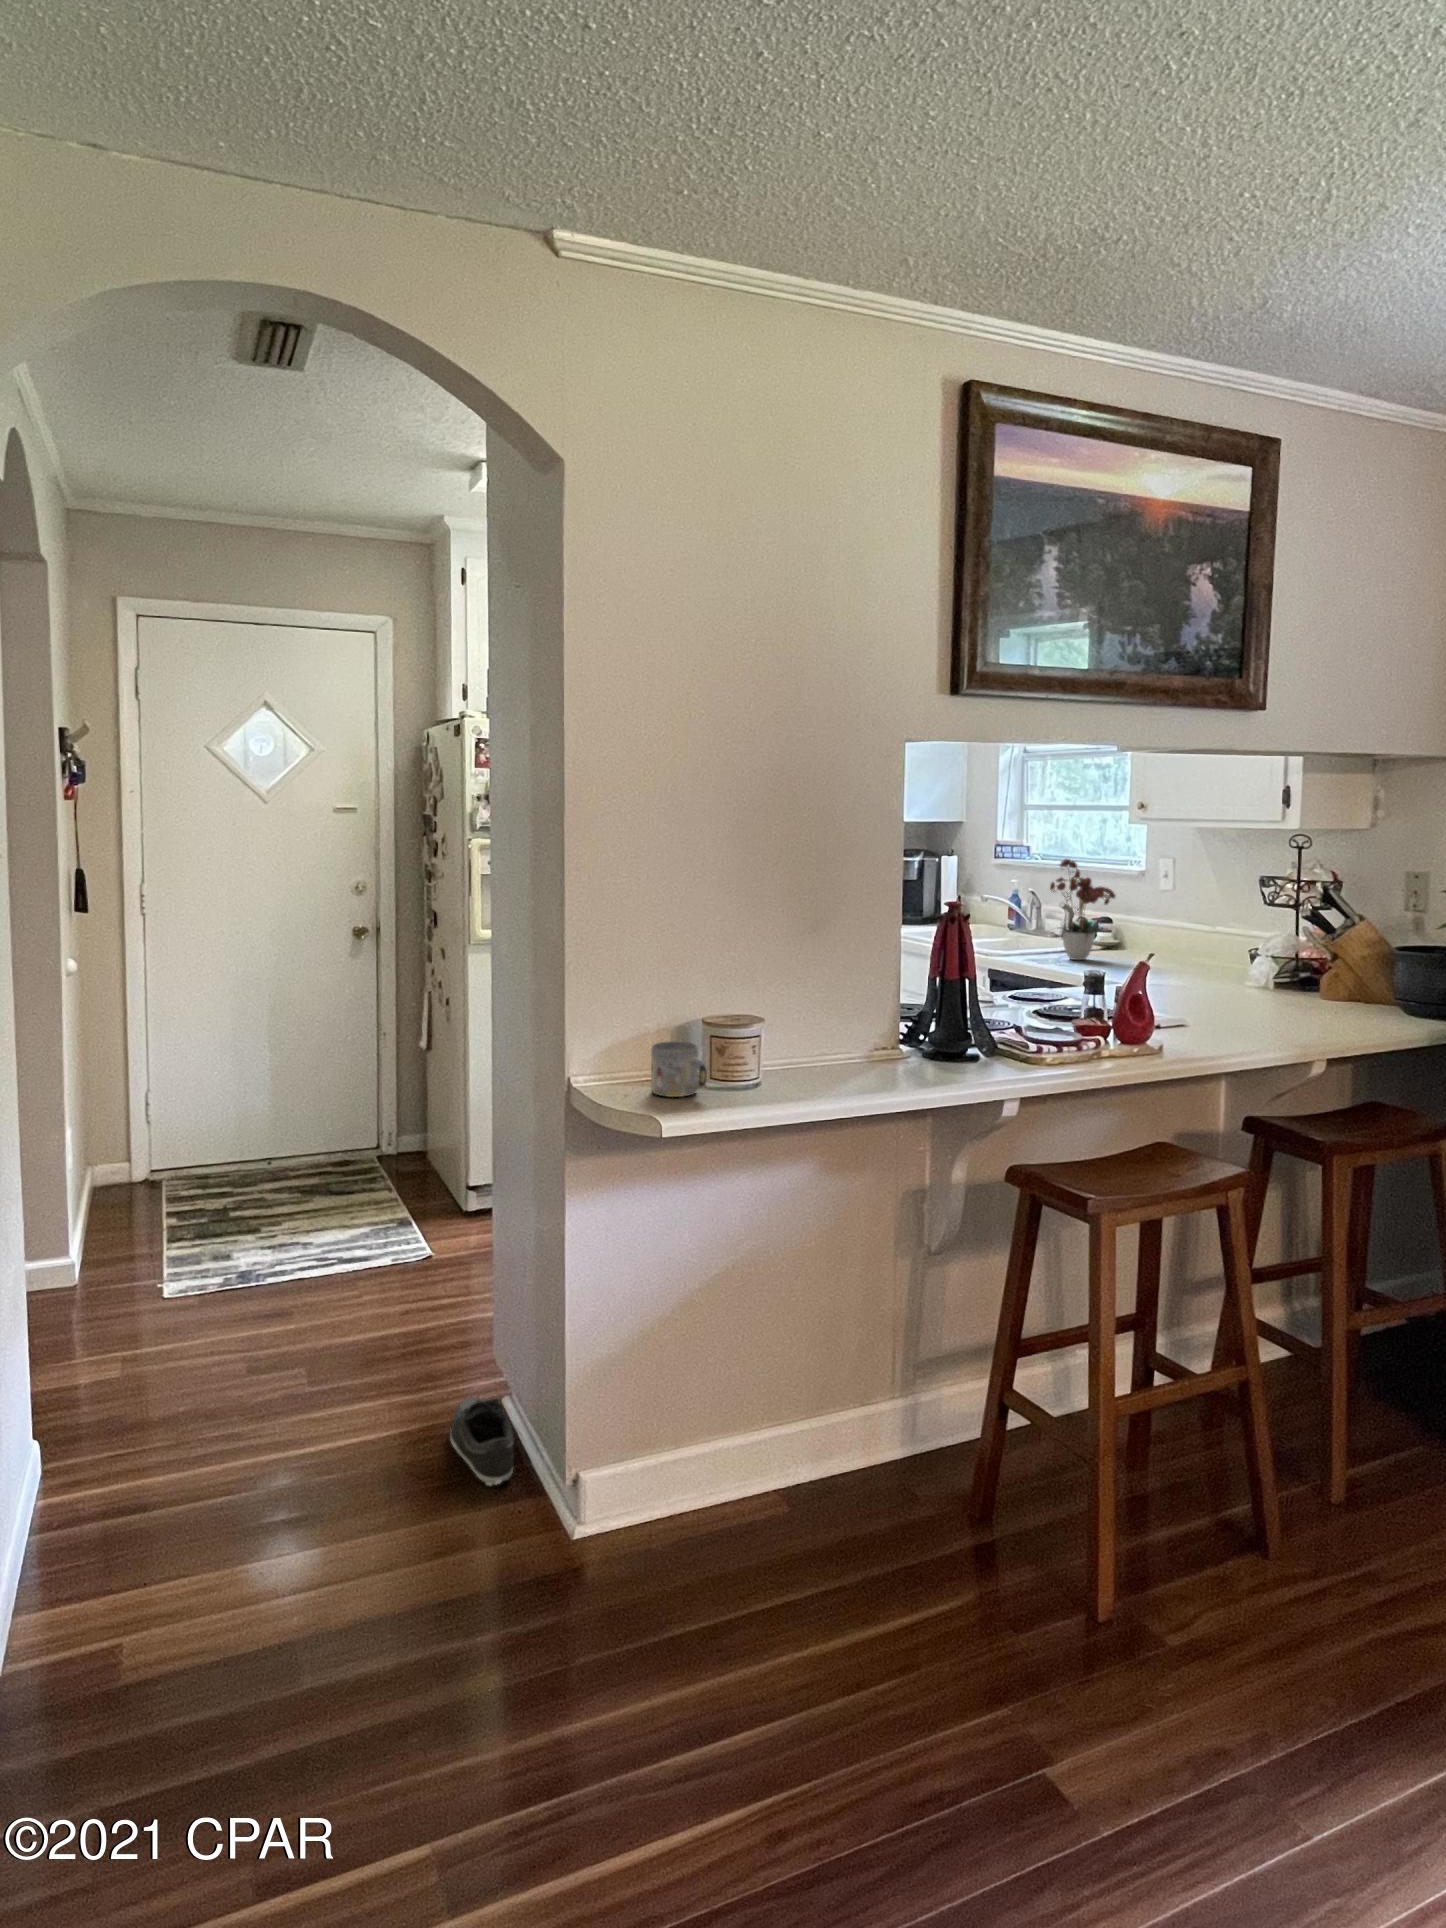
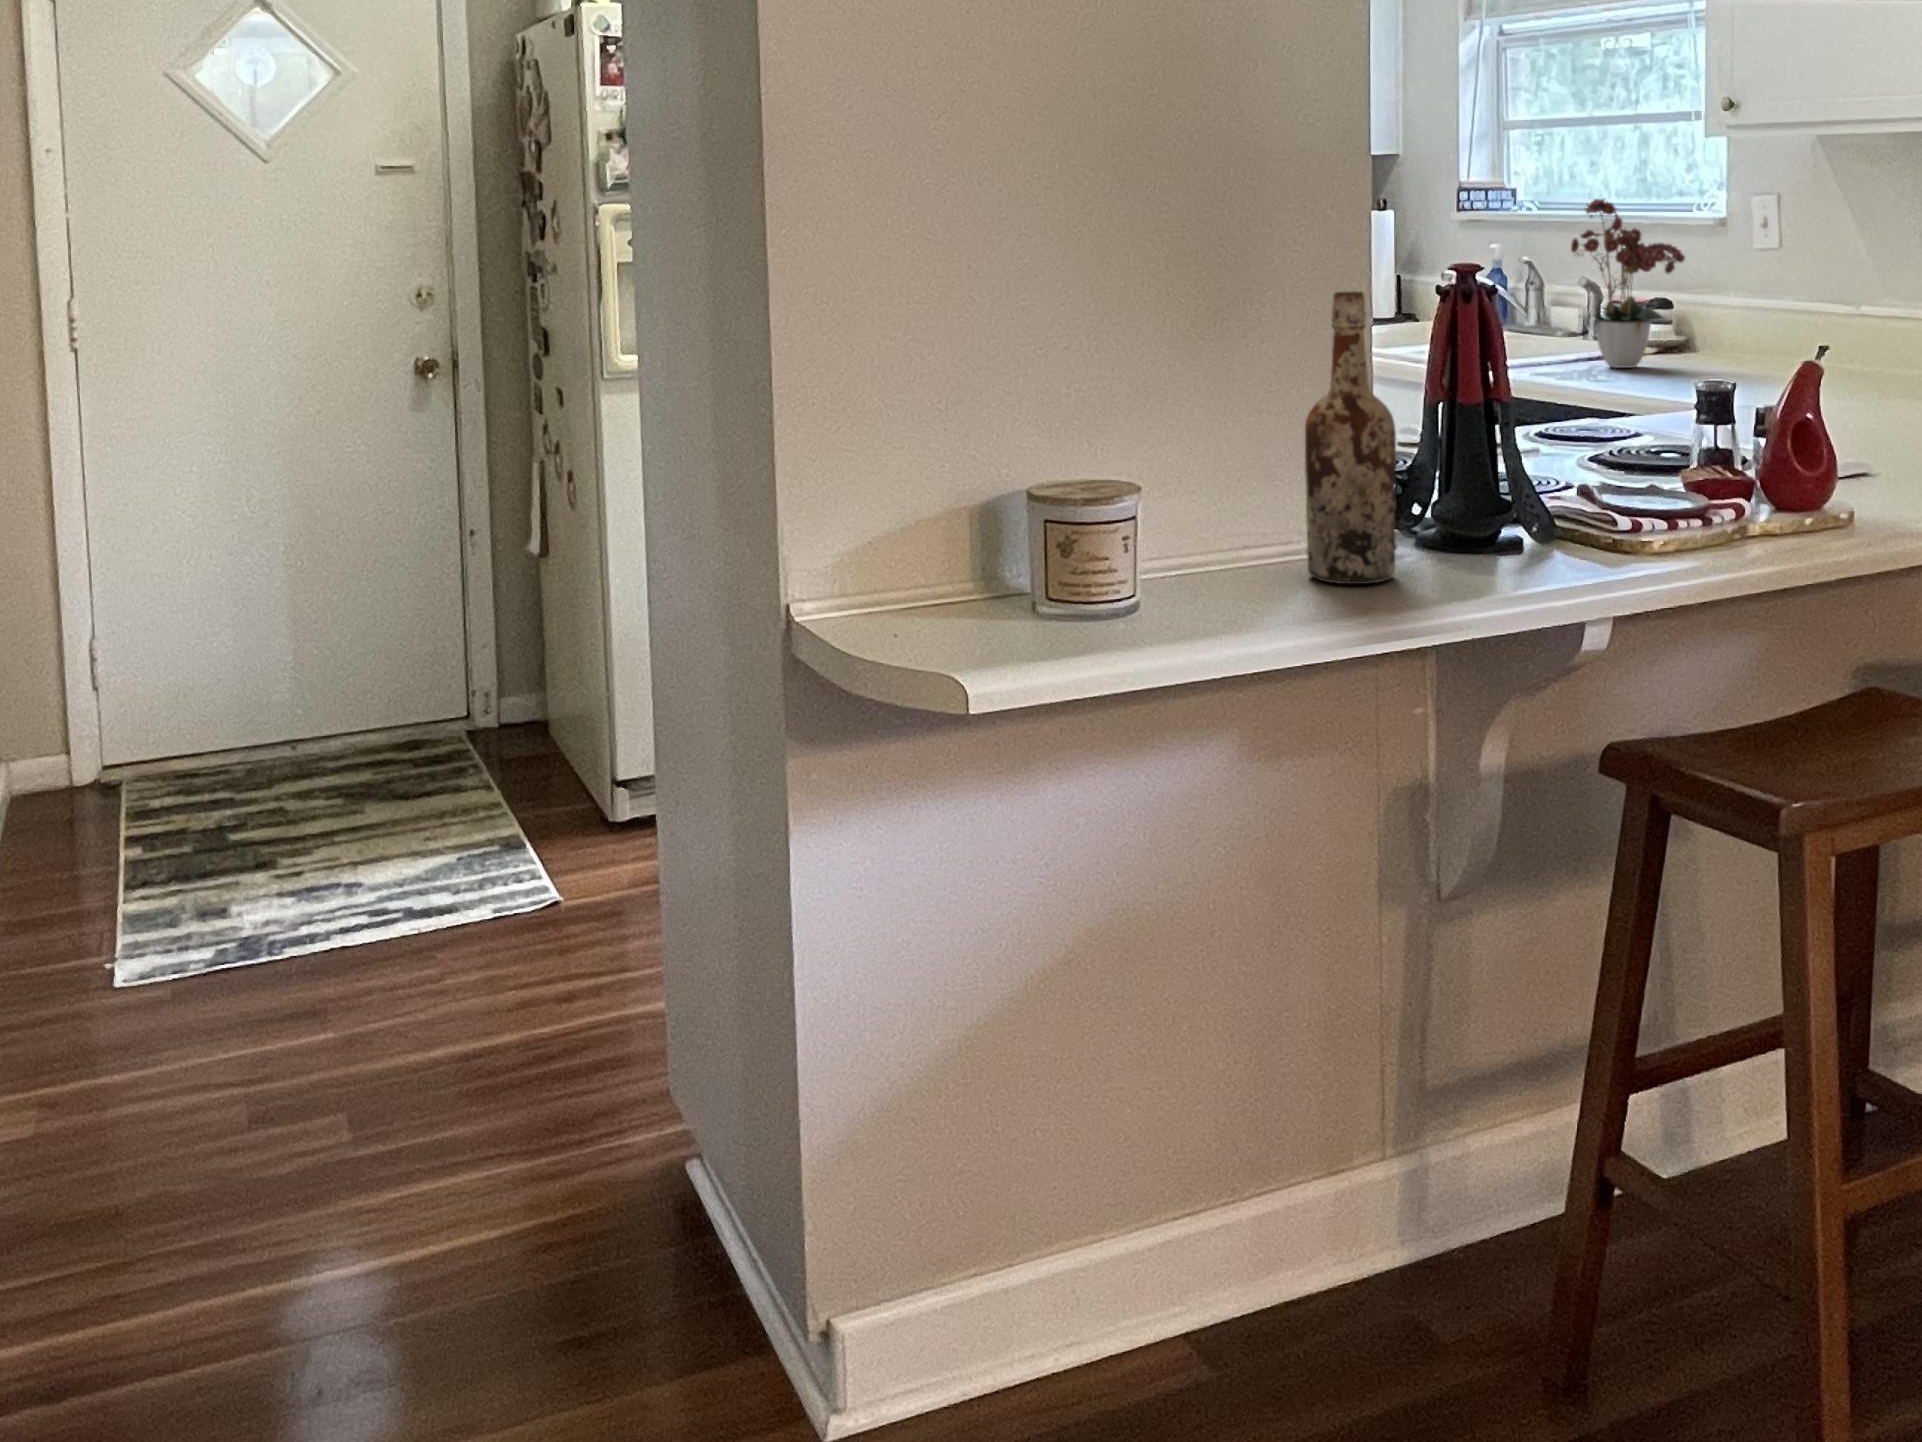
wine bottle: none [855,917,904,1076] -> present [1305,292,1396,584]
mug: present [651,1041,707,1097] -> none [937,533,1045,638]
shoe: present [450,1397,514,1485] -> none [591,1178,706,1354]

